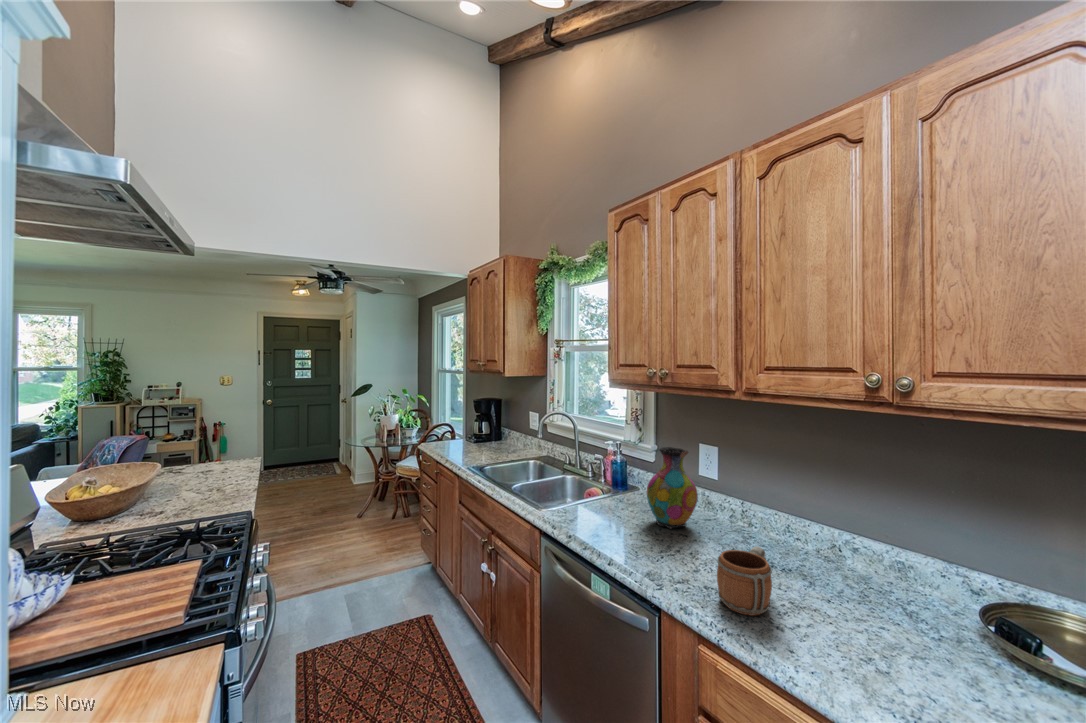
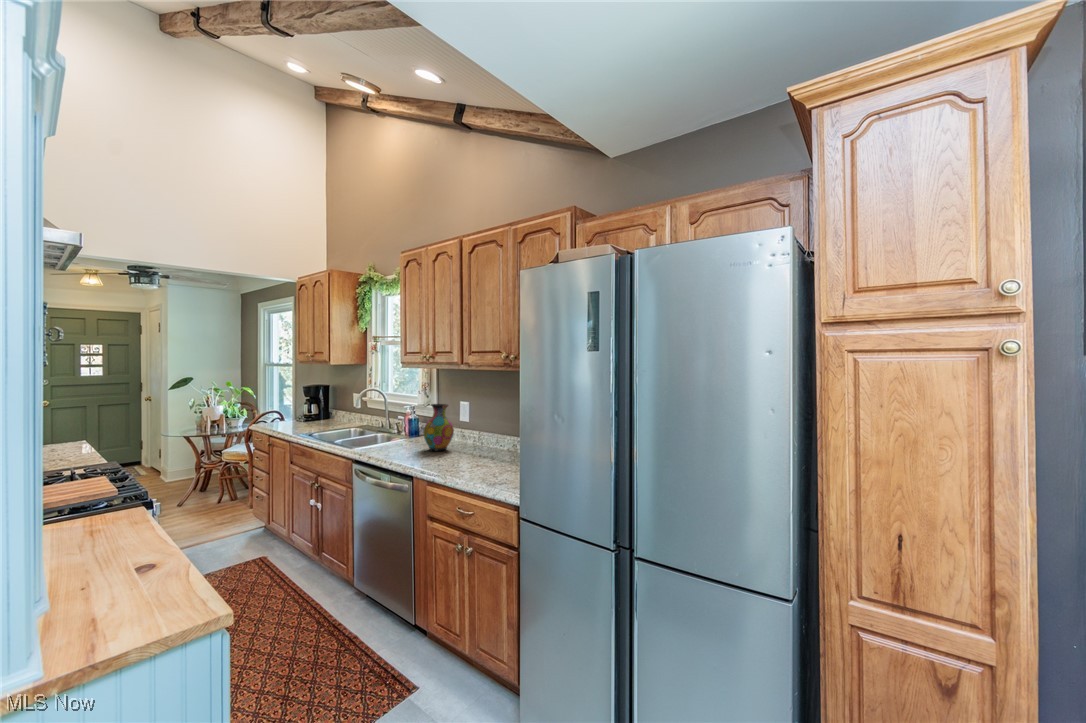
mug: present [717,547,772,616] -> none [440,443,469,471]

